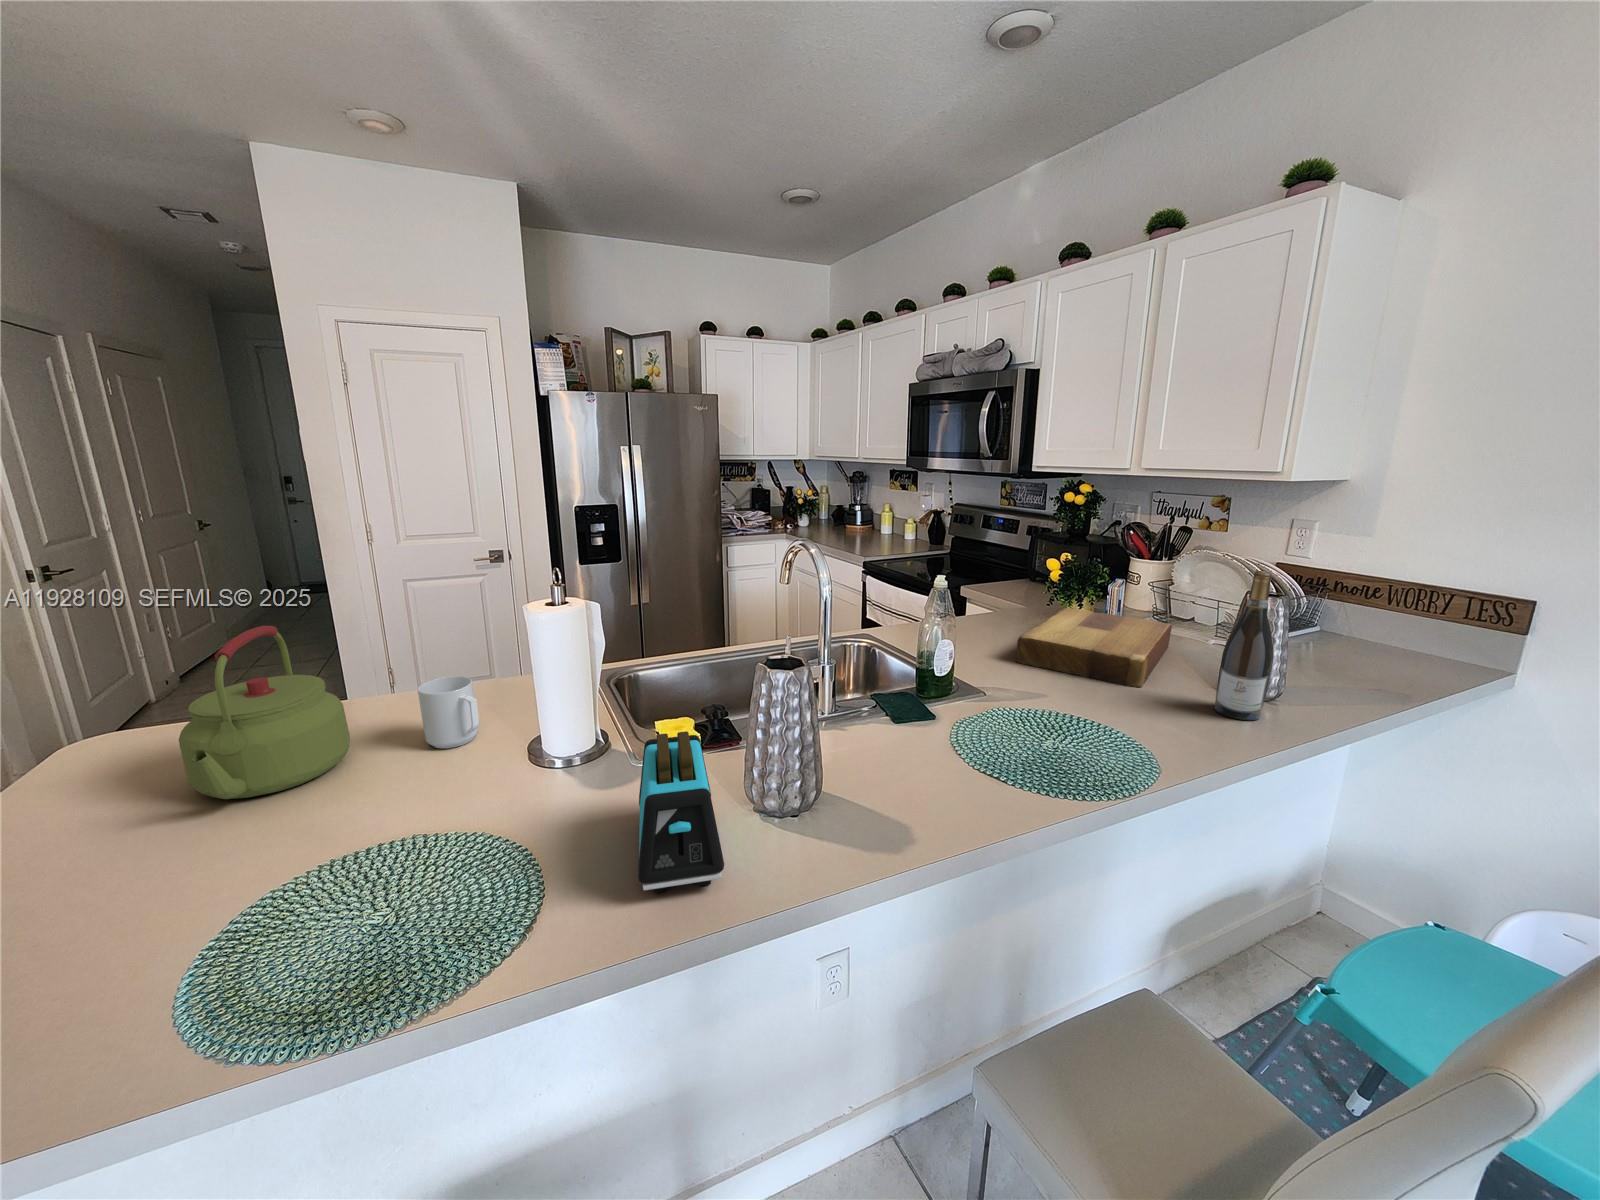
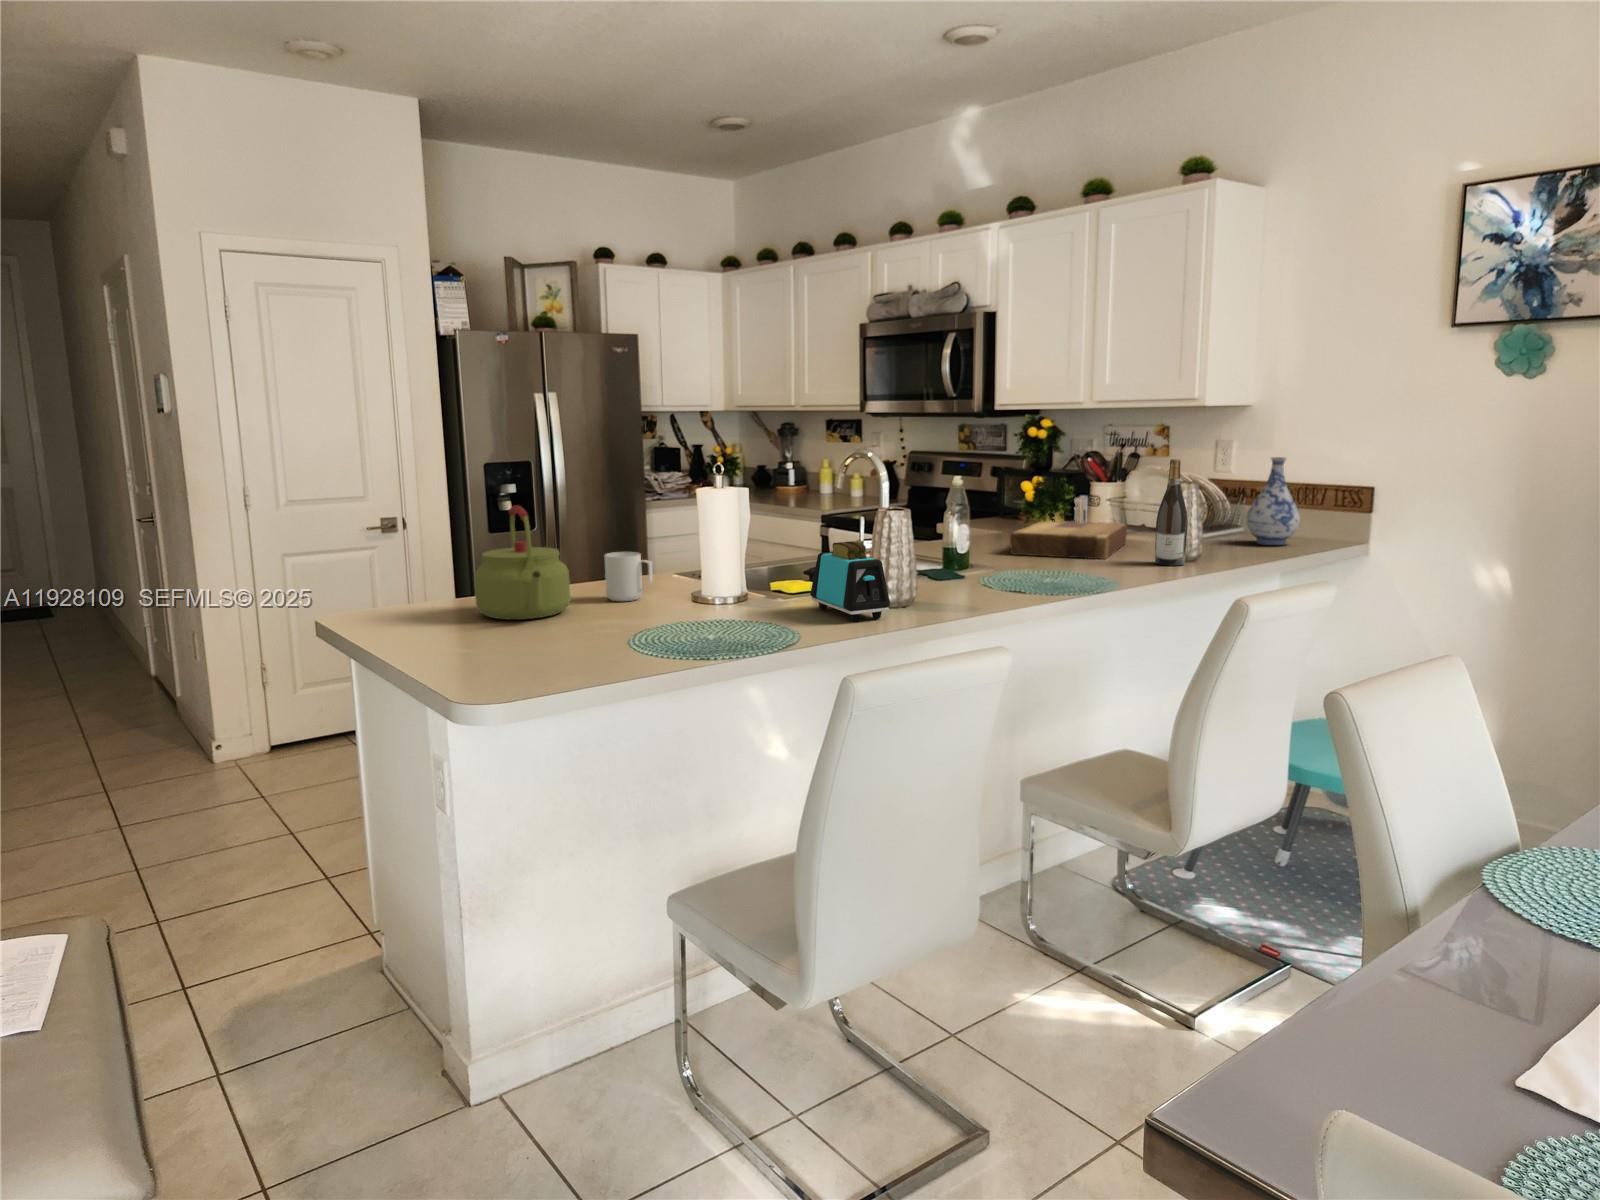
vase: none [1339,555,1424,671] -> present [1247,457,1300,545]

